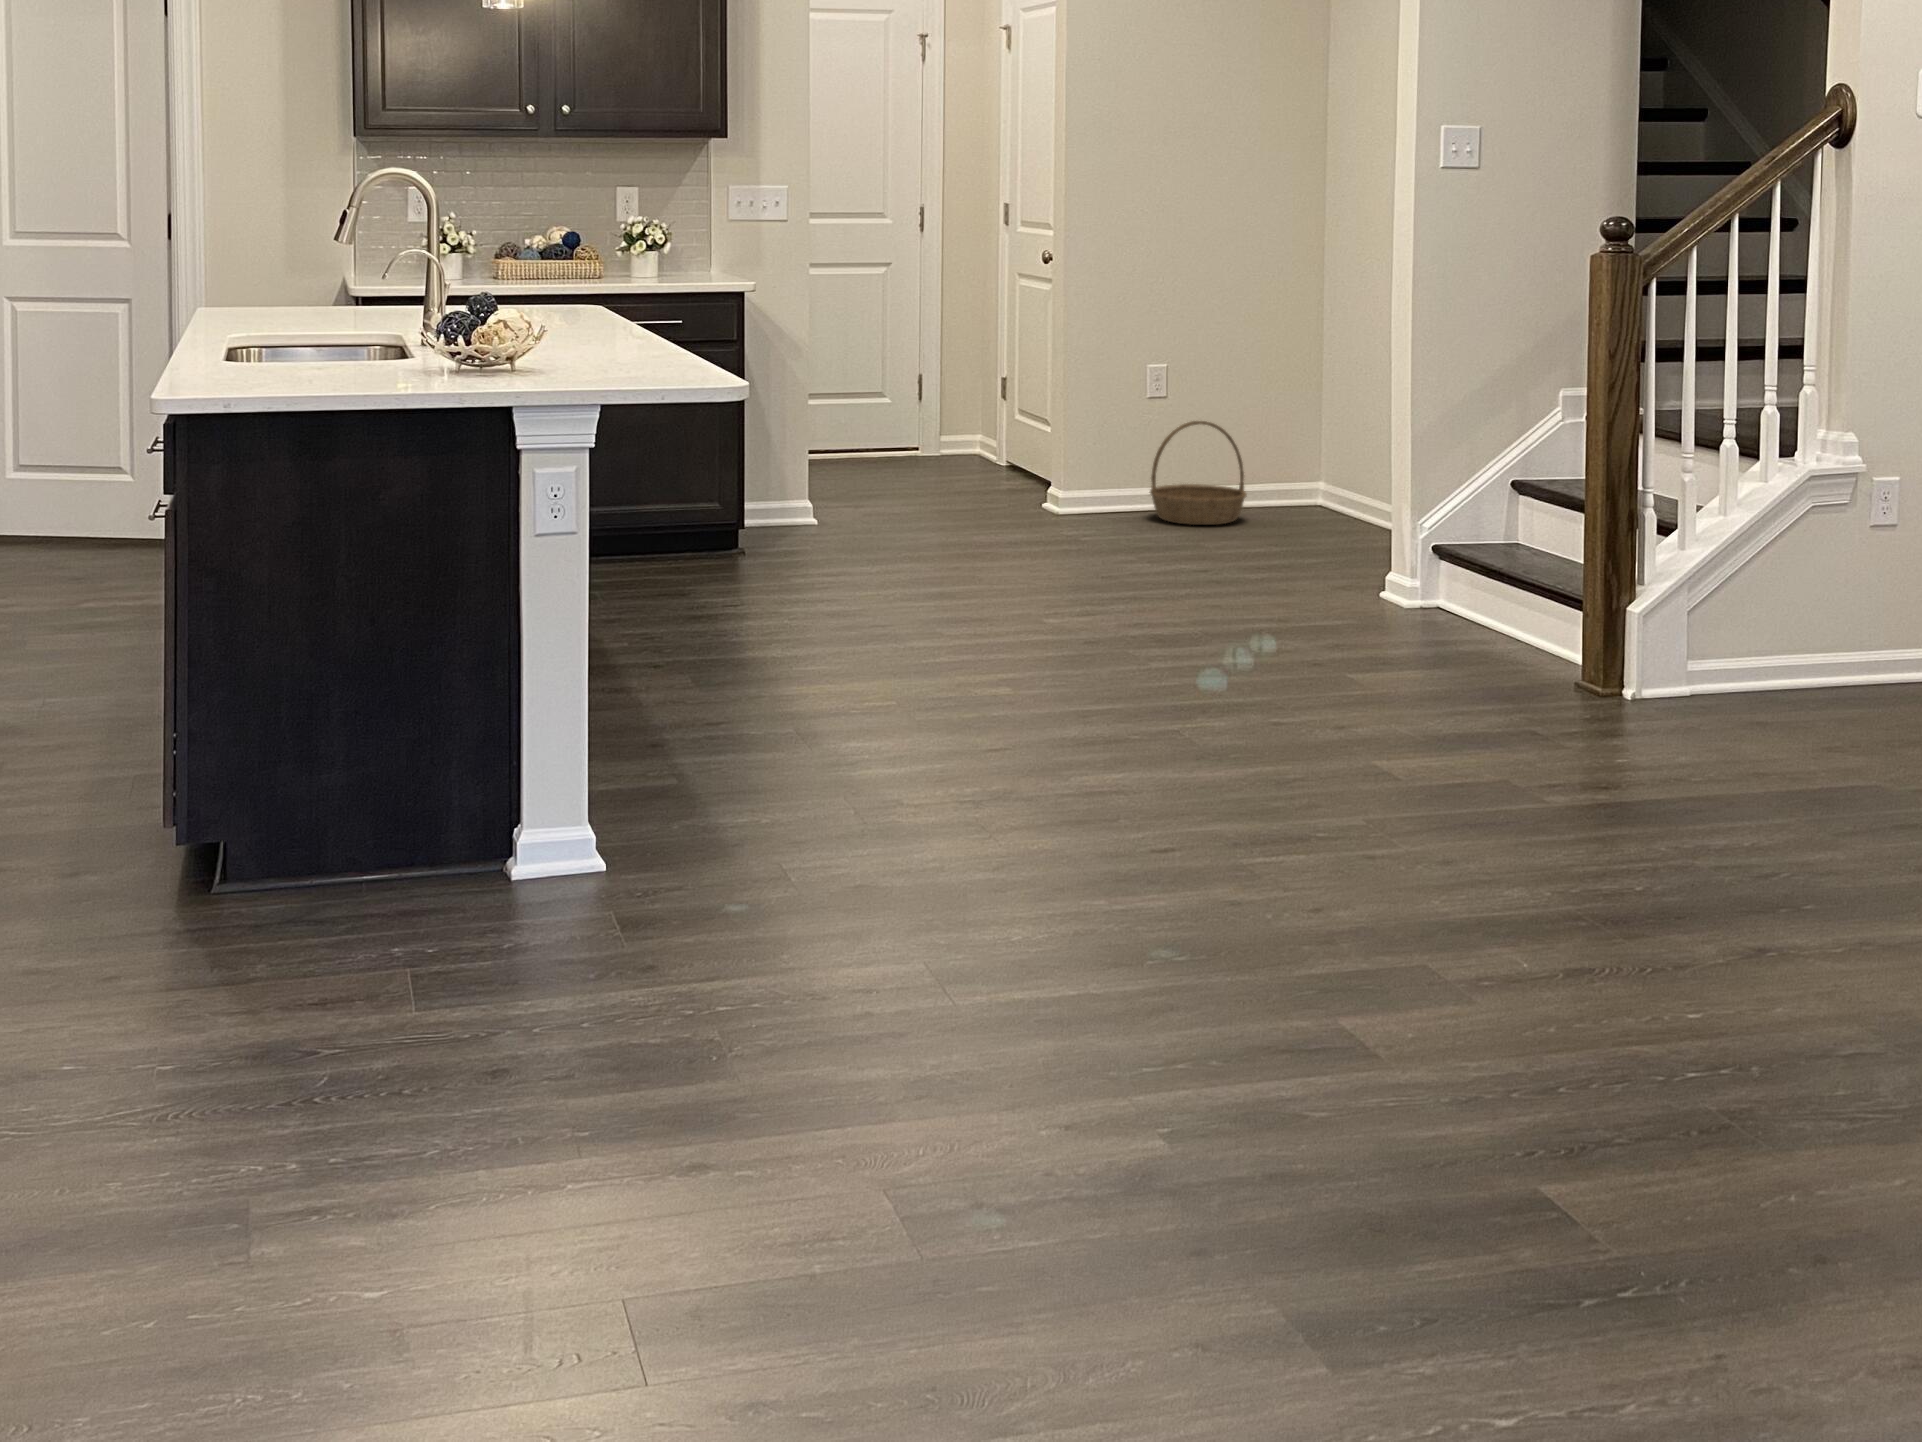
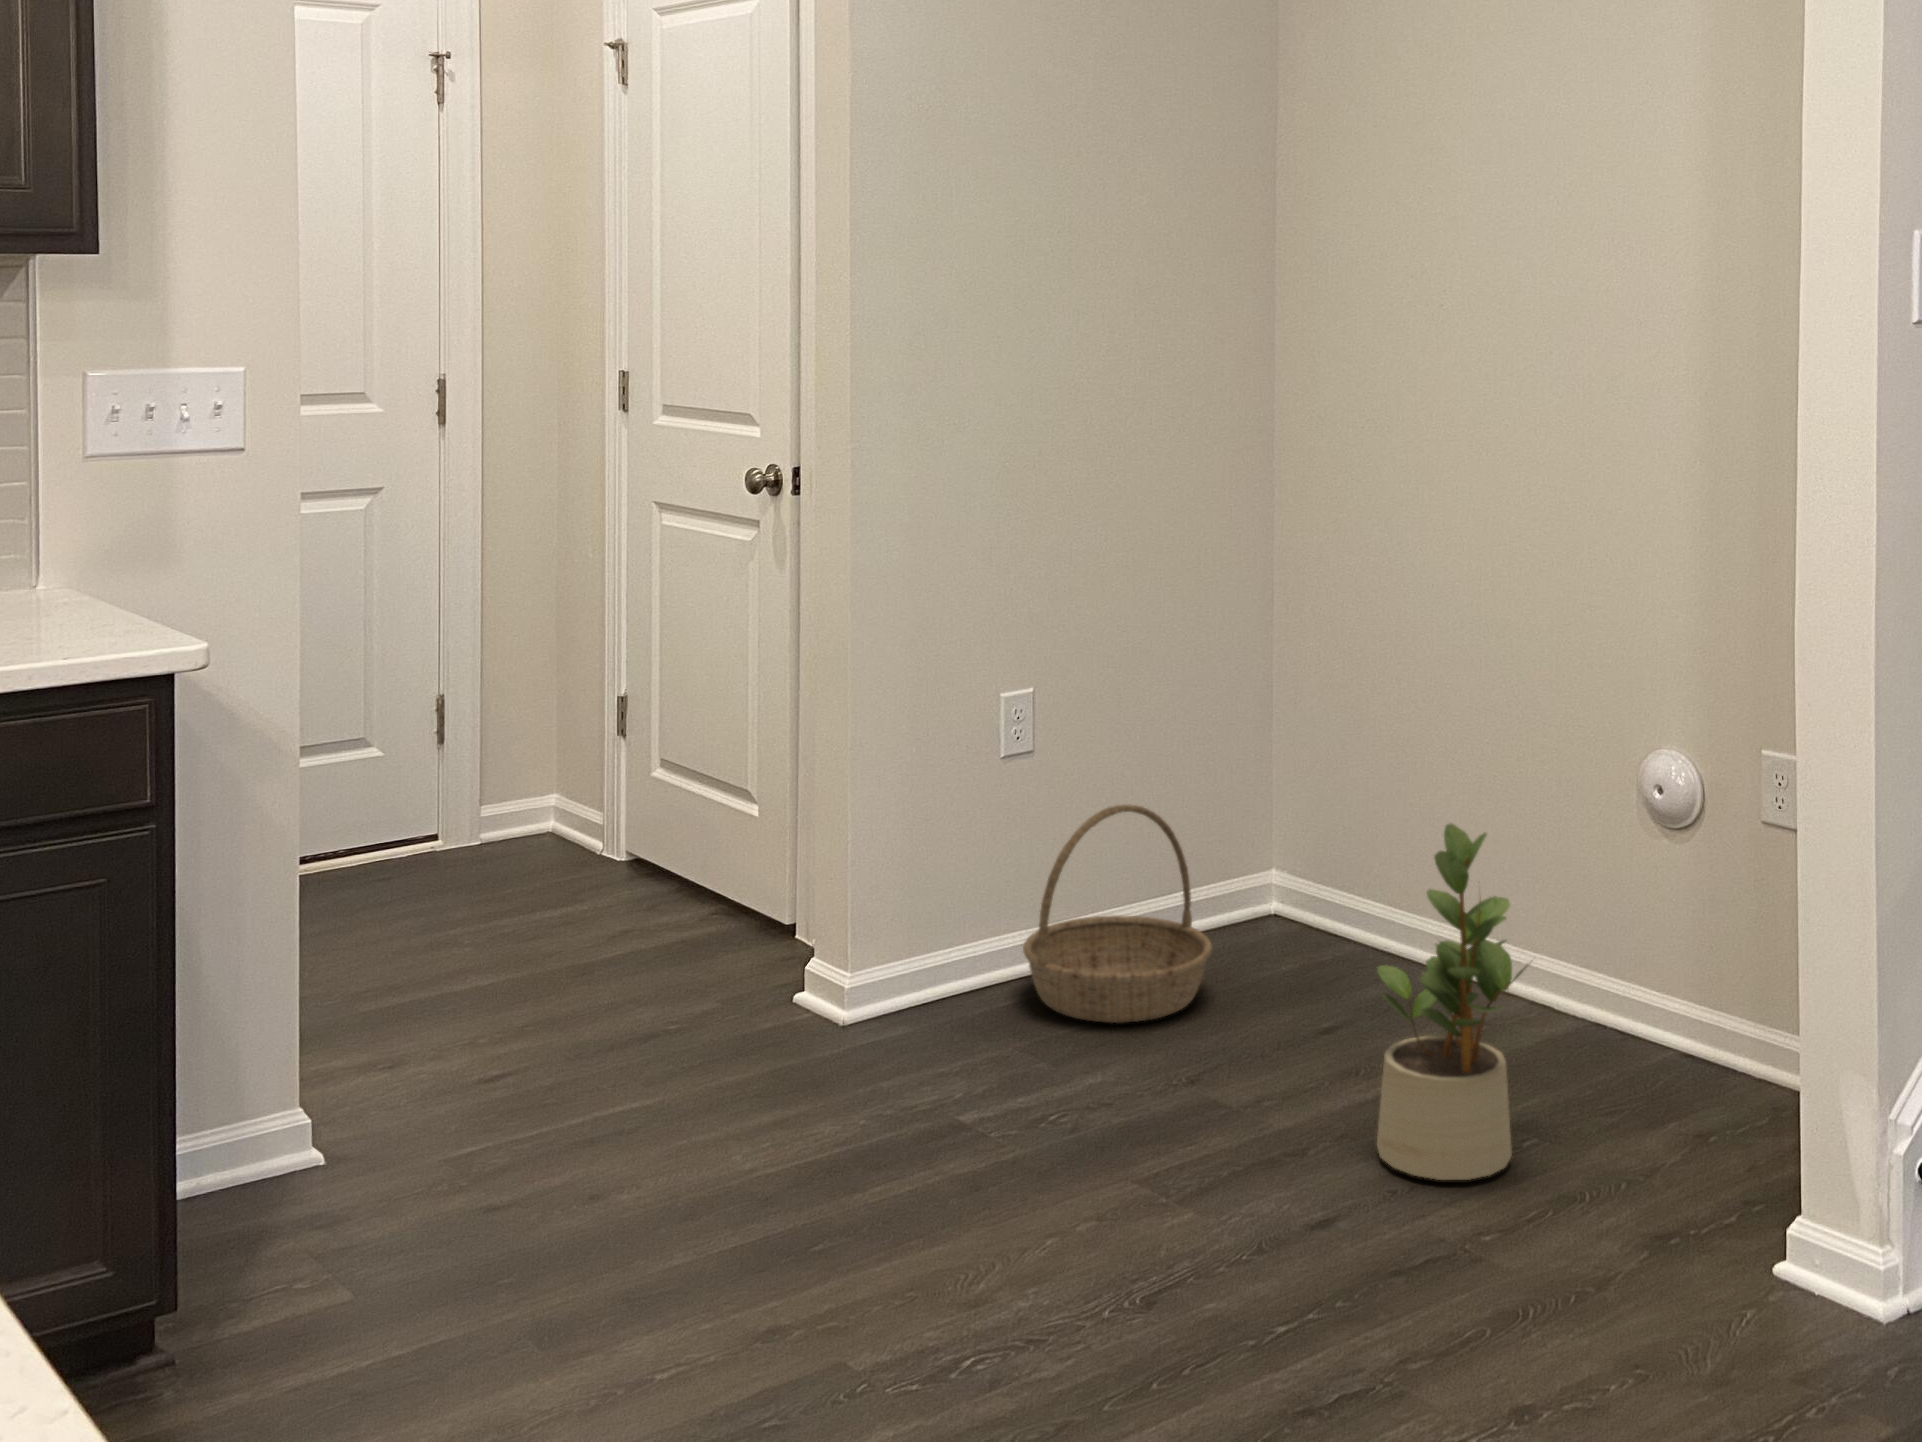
potted plant: none [1250,405,1329,567] -> present [1377,824,1528,1180]

